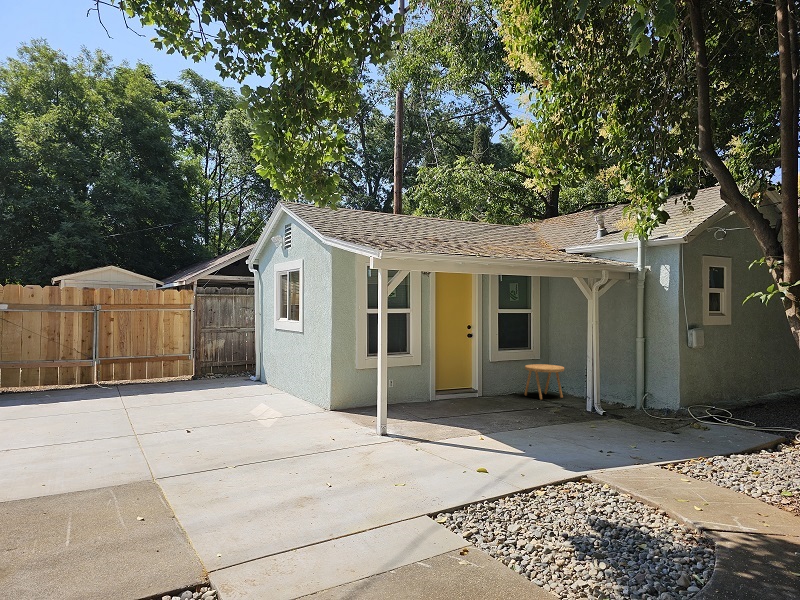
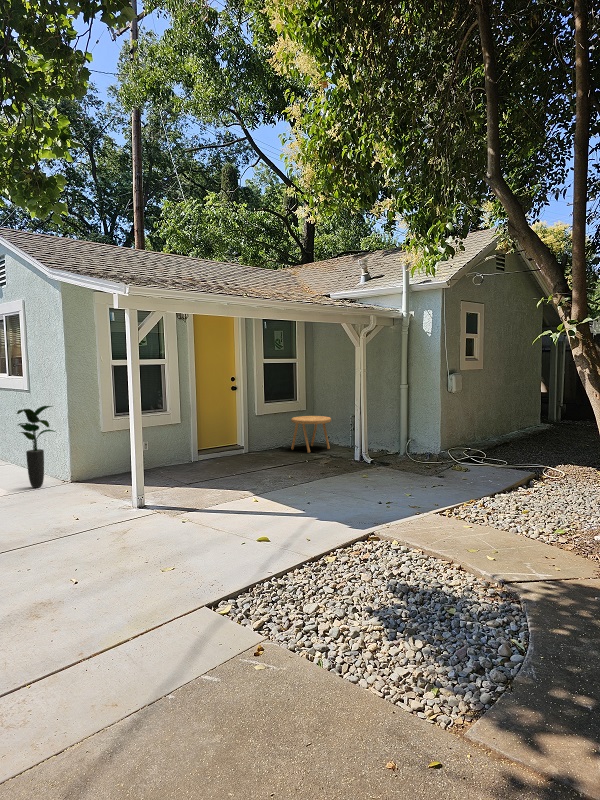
potted plant: none [293,344,322,411] -> present [17,406,55,488]

